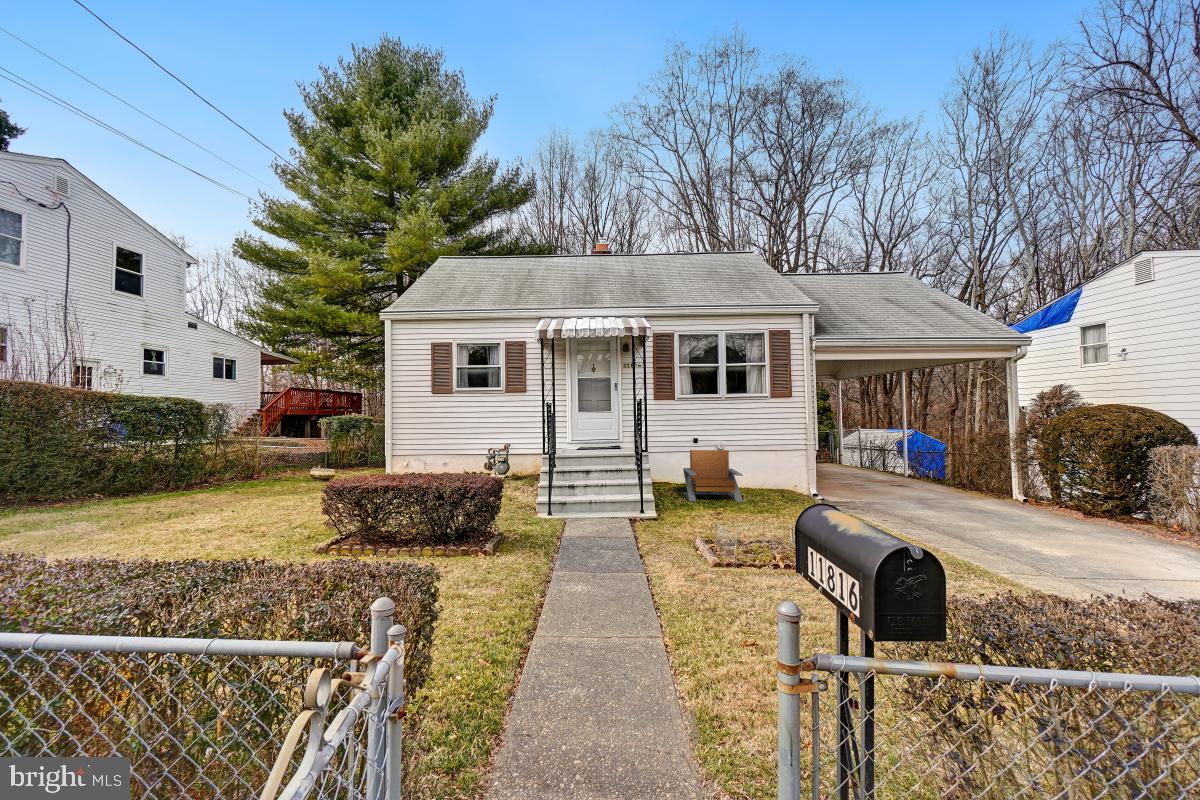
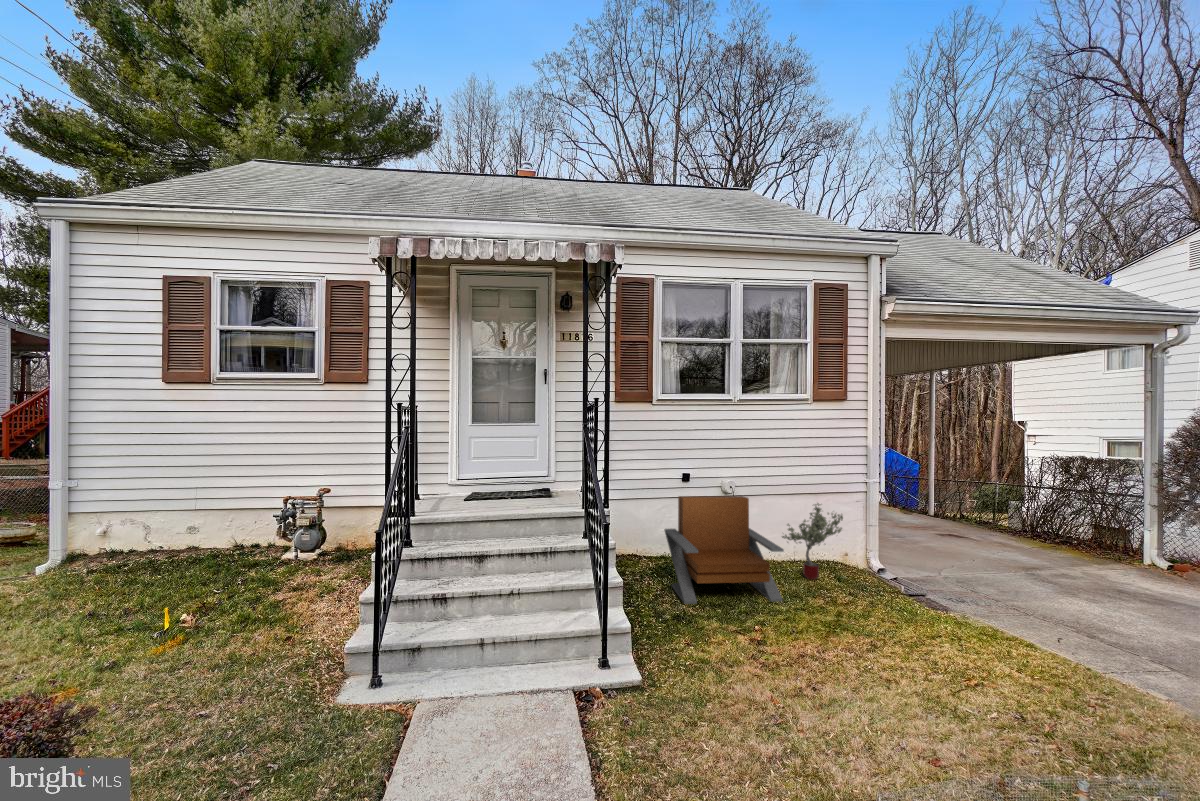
potted tree: none [749,454,785,496] -> present [782,503,843,580]

